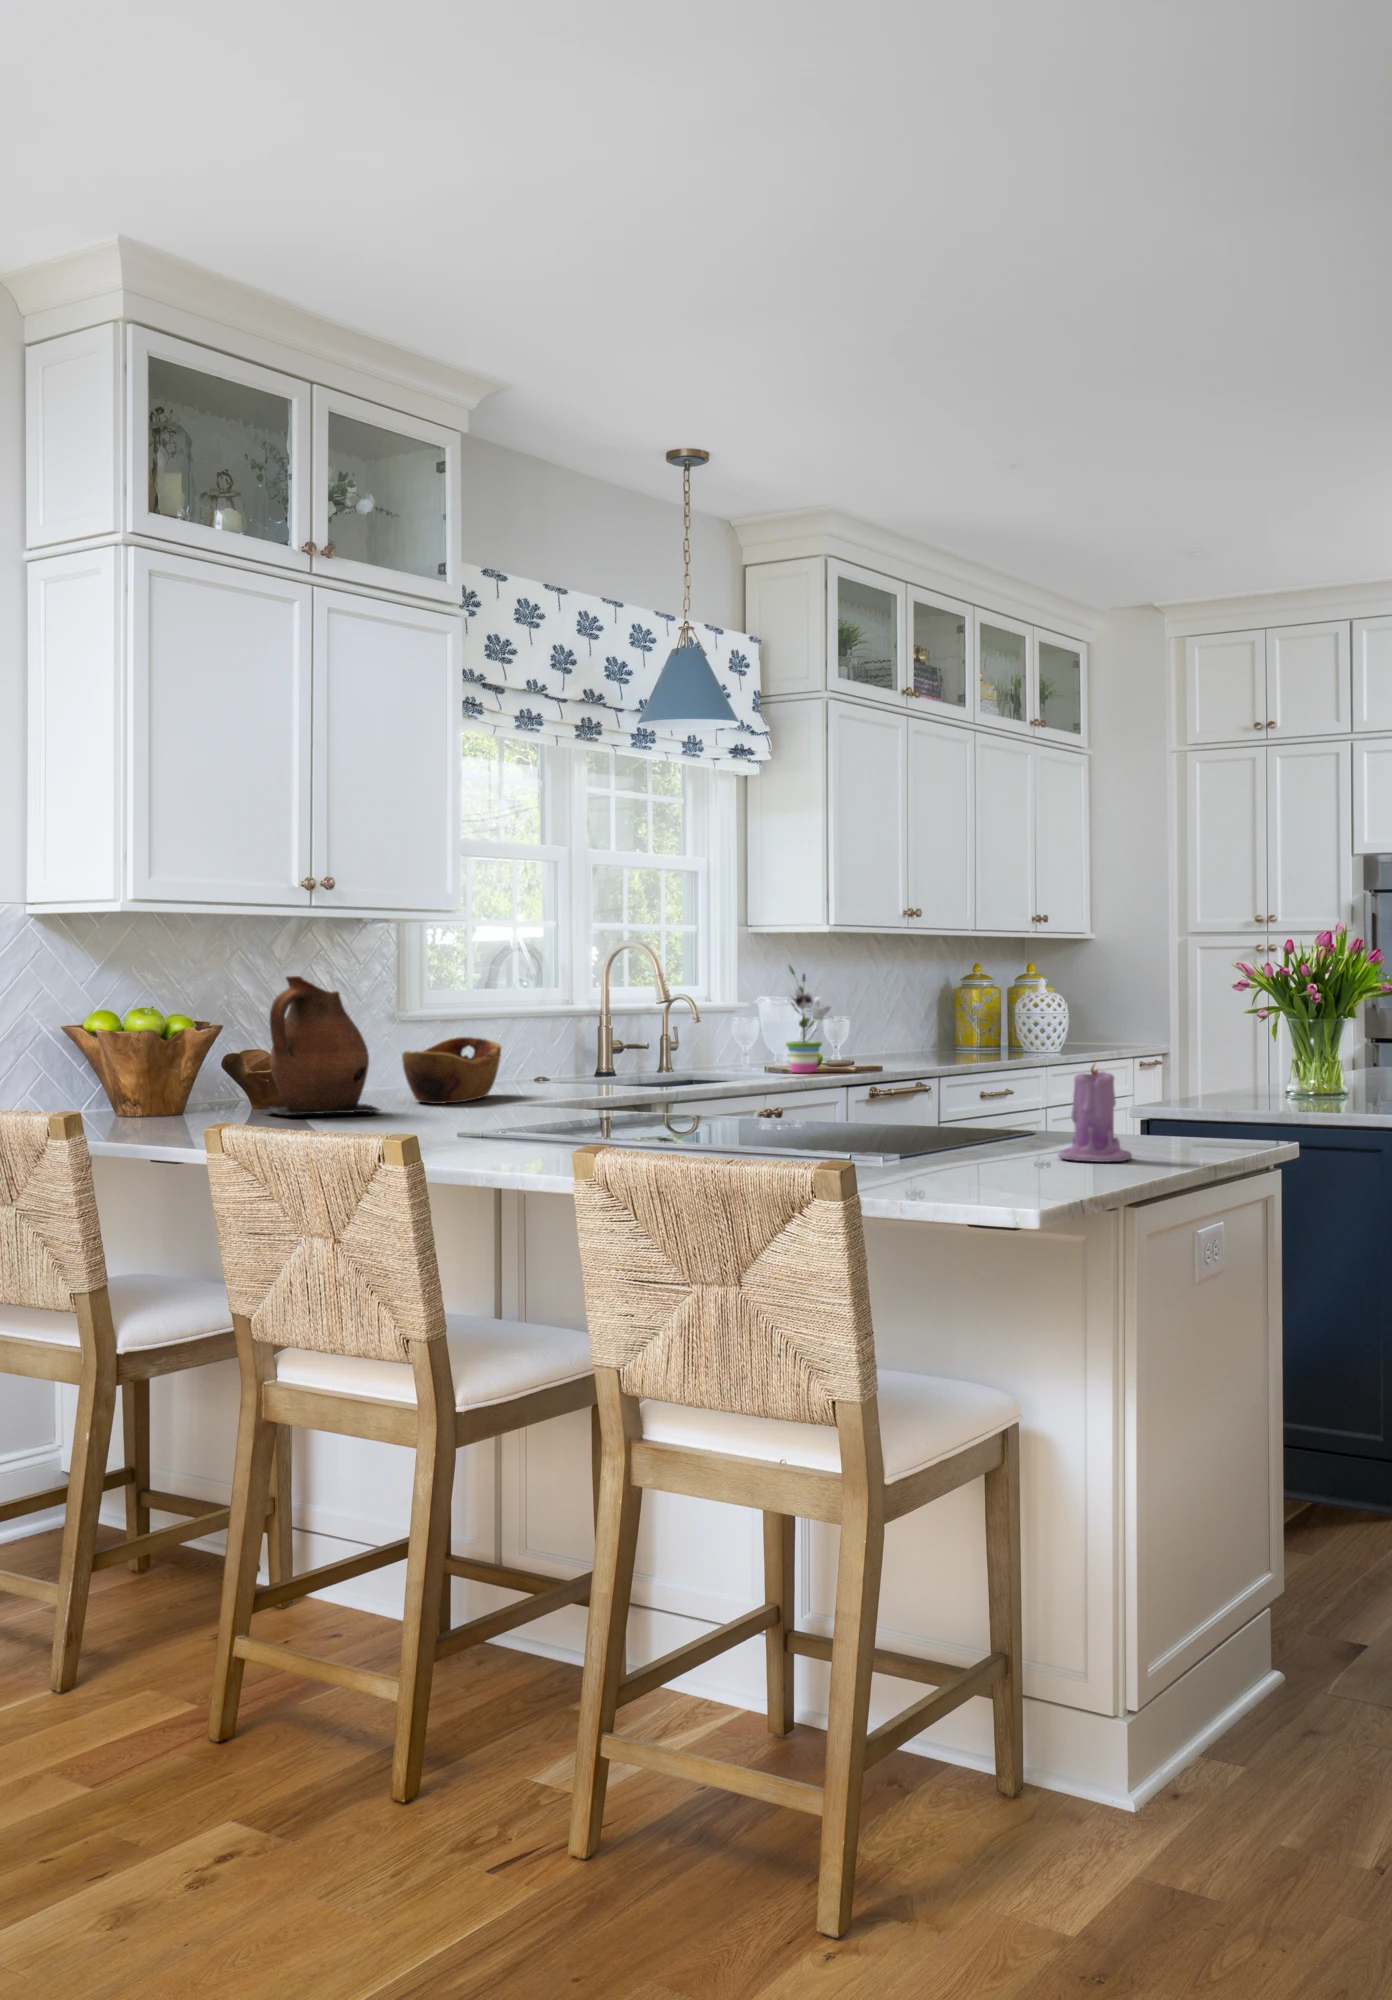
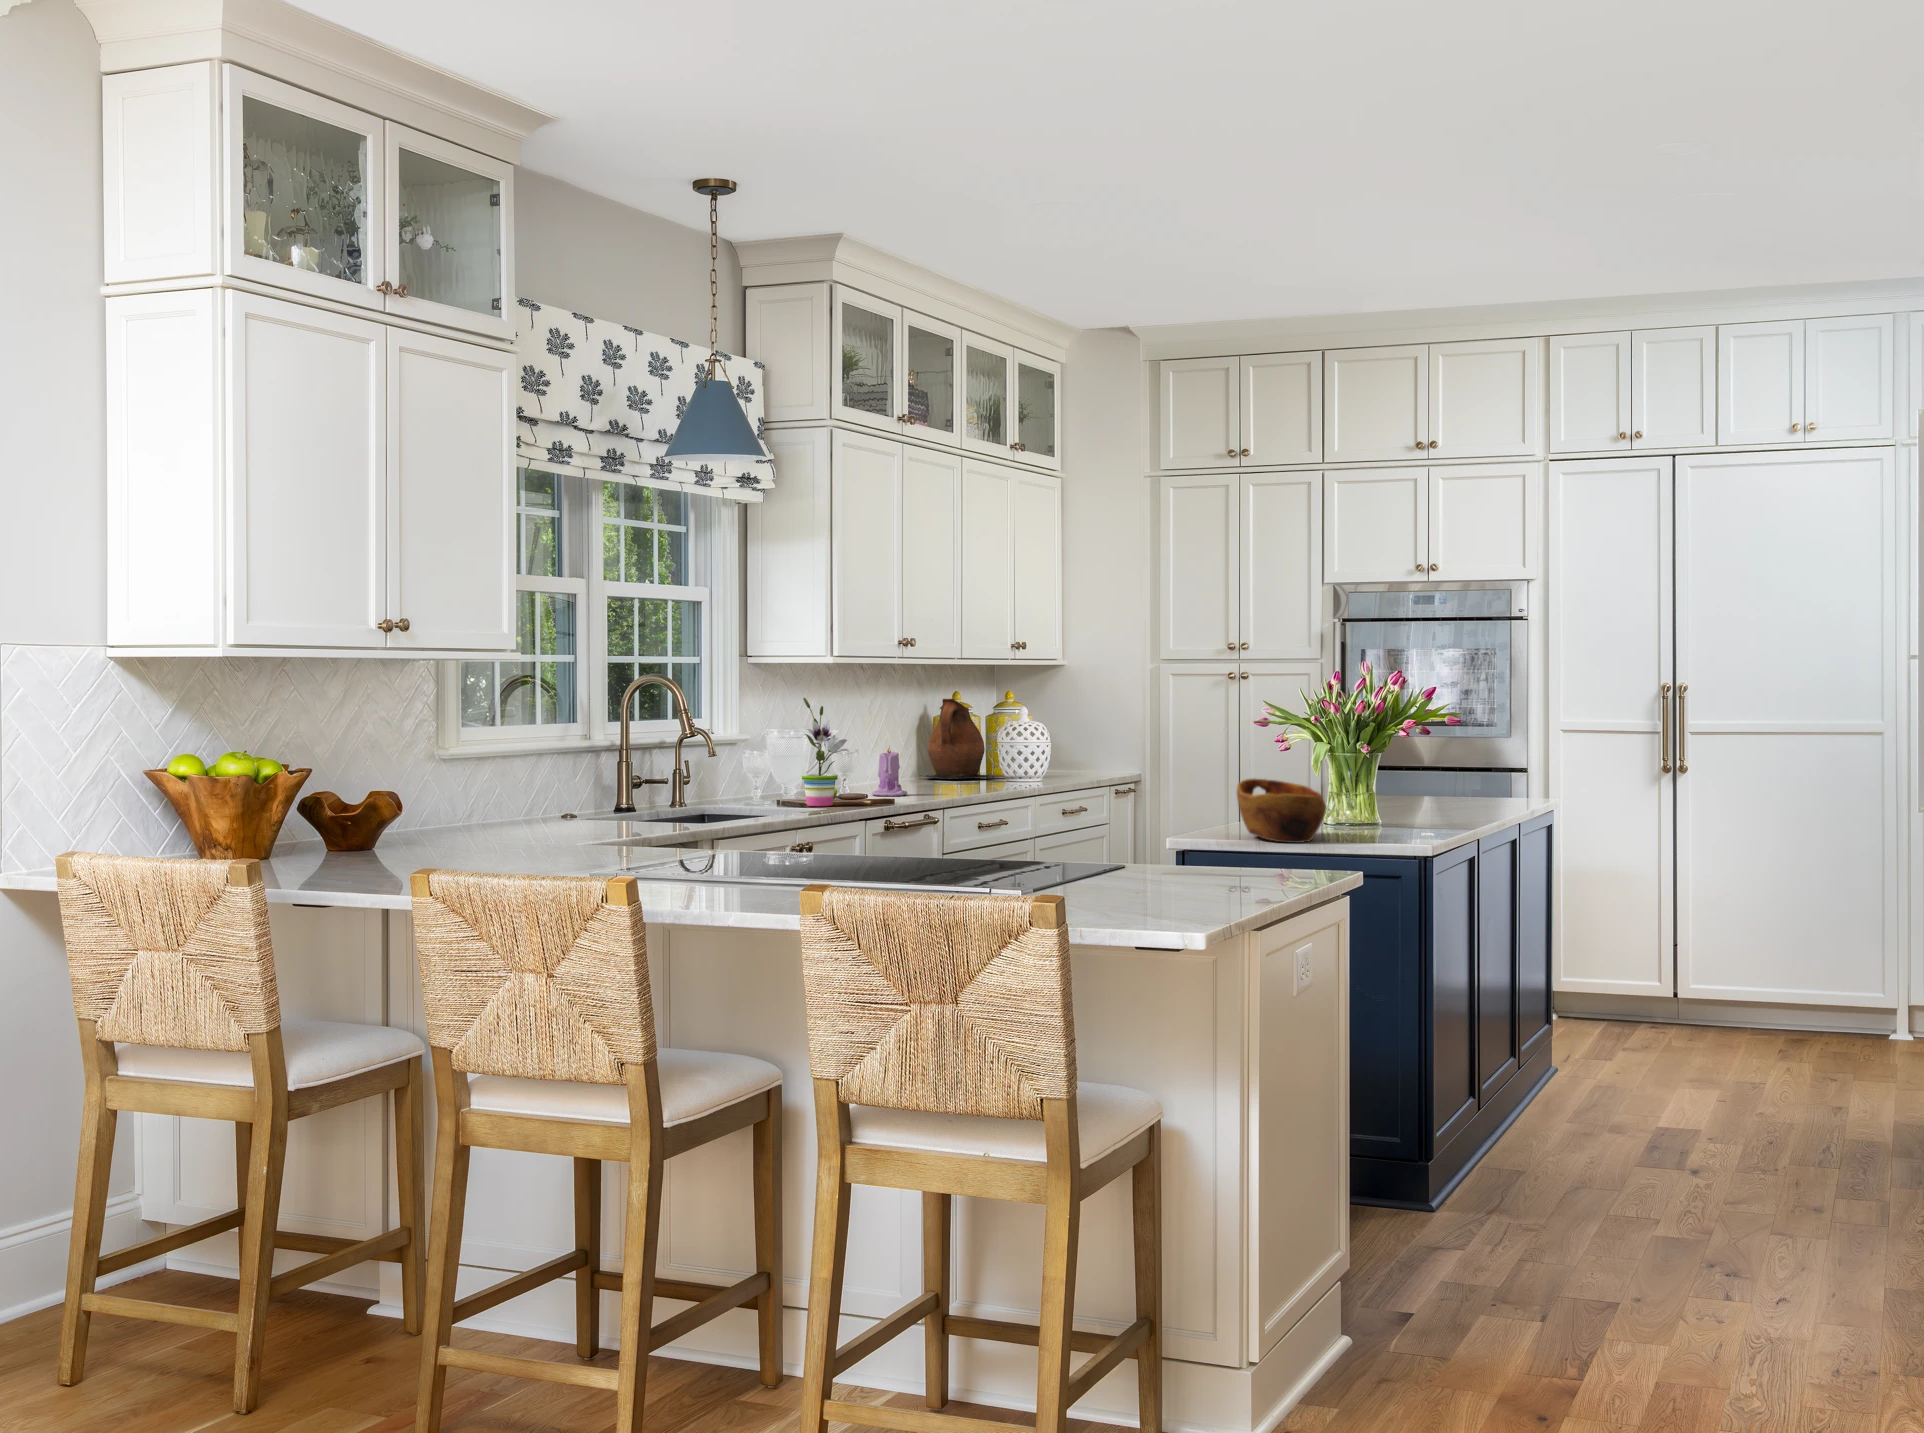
ceramic pitcher: present [268,976,380,1115] -> present [924,699,995,779]
wooden bowl: present [402,1037,501,1104] -> present [1237,779,1327,843]
candle: present [1058,1064,1132,1162] -> present [871,747,907,796]

